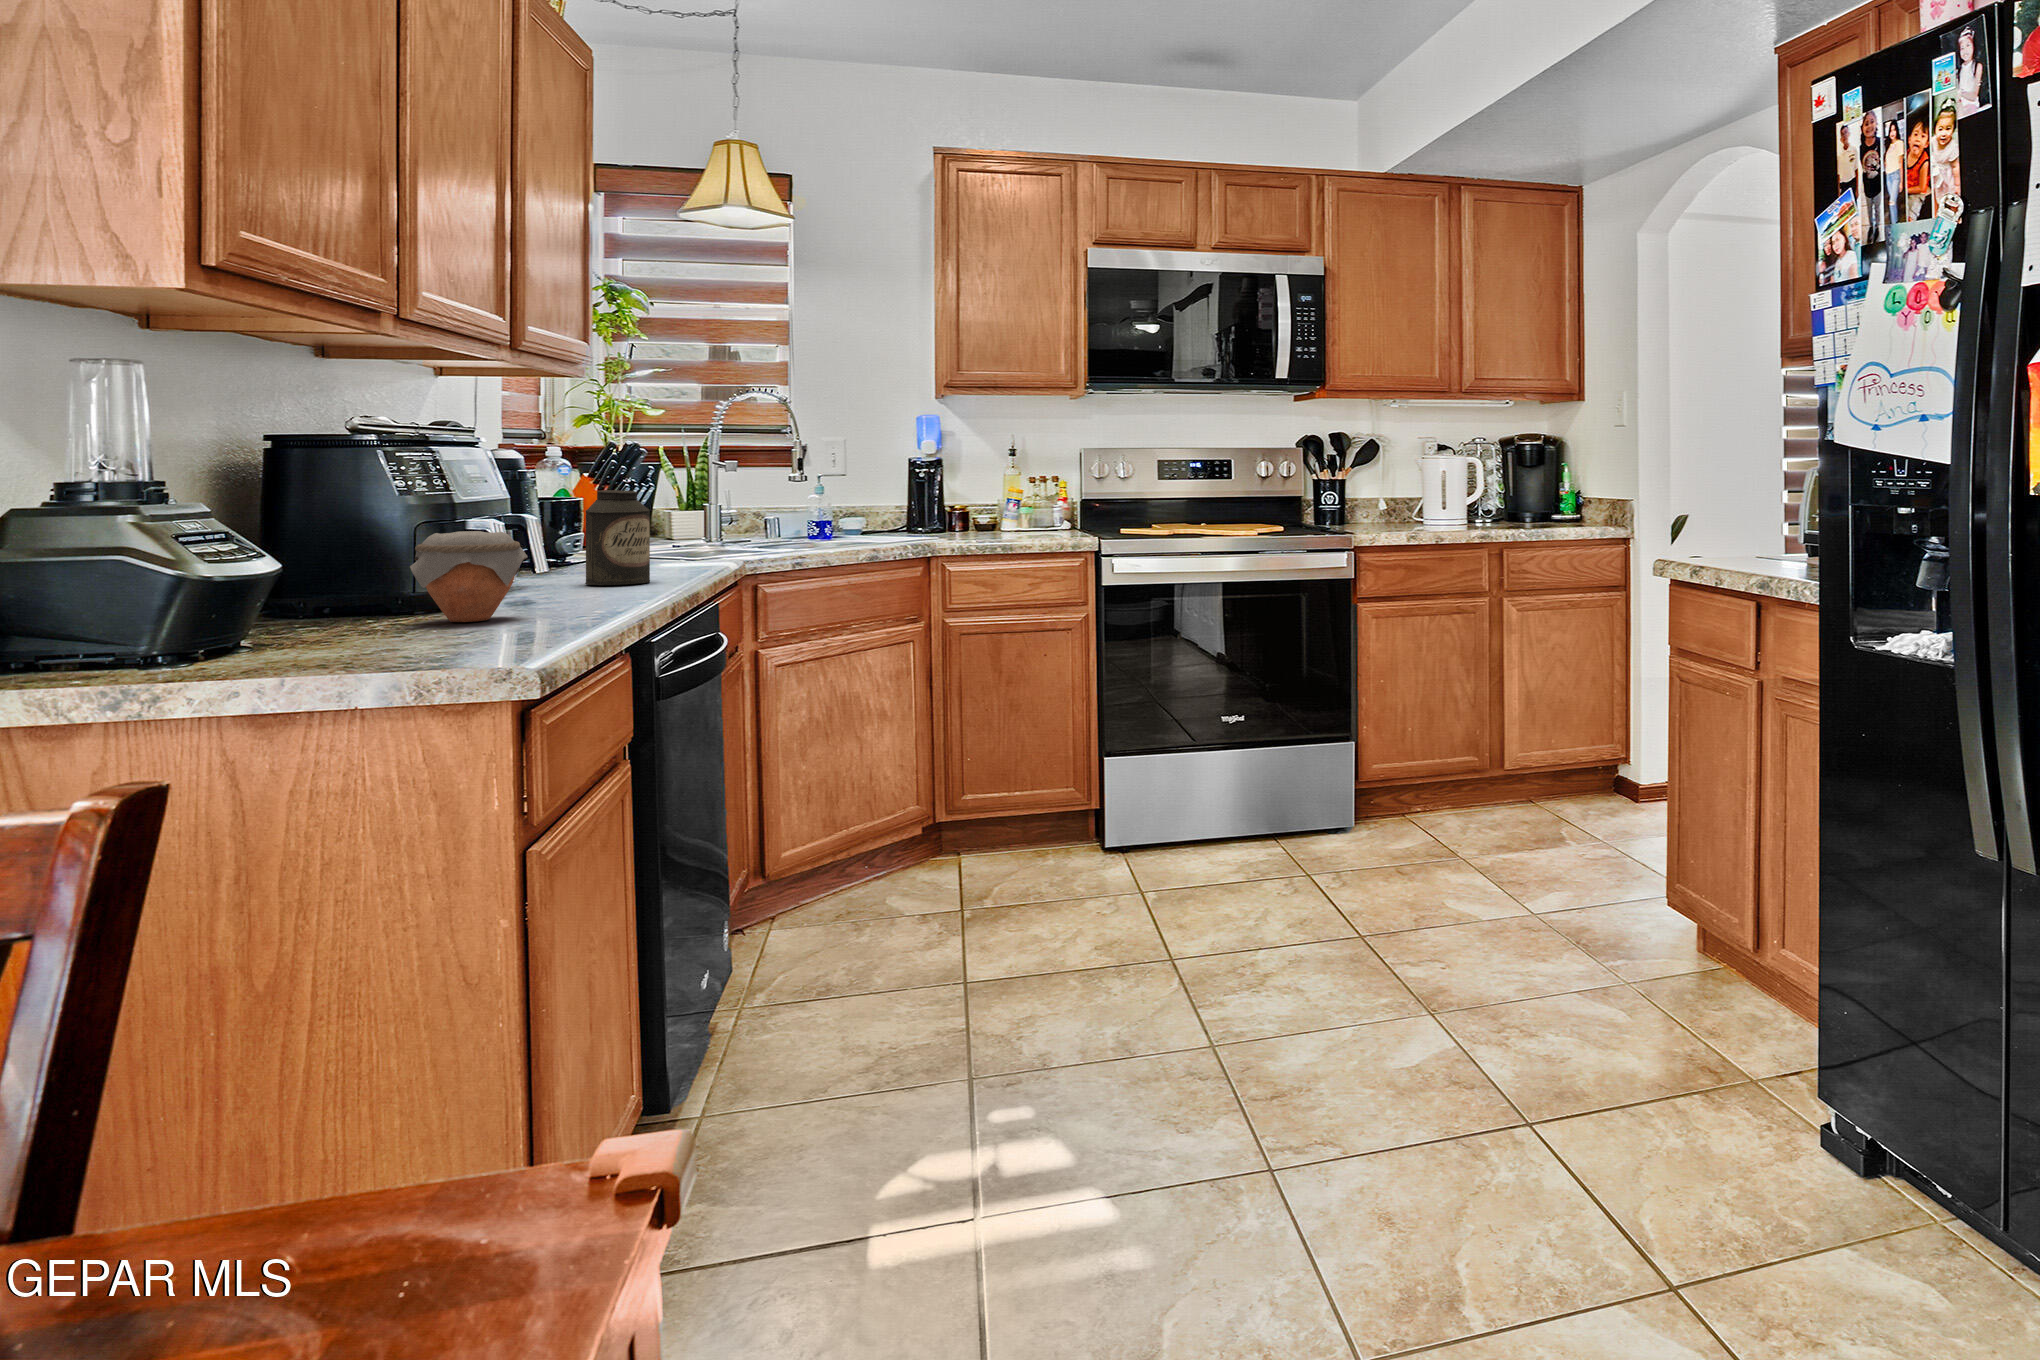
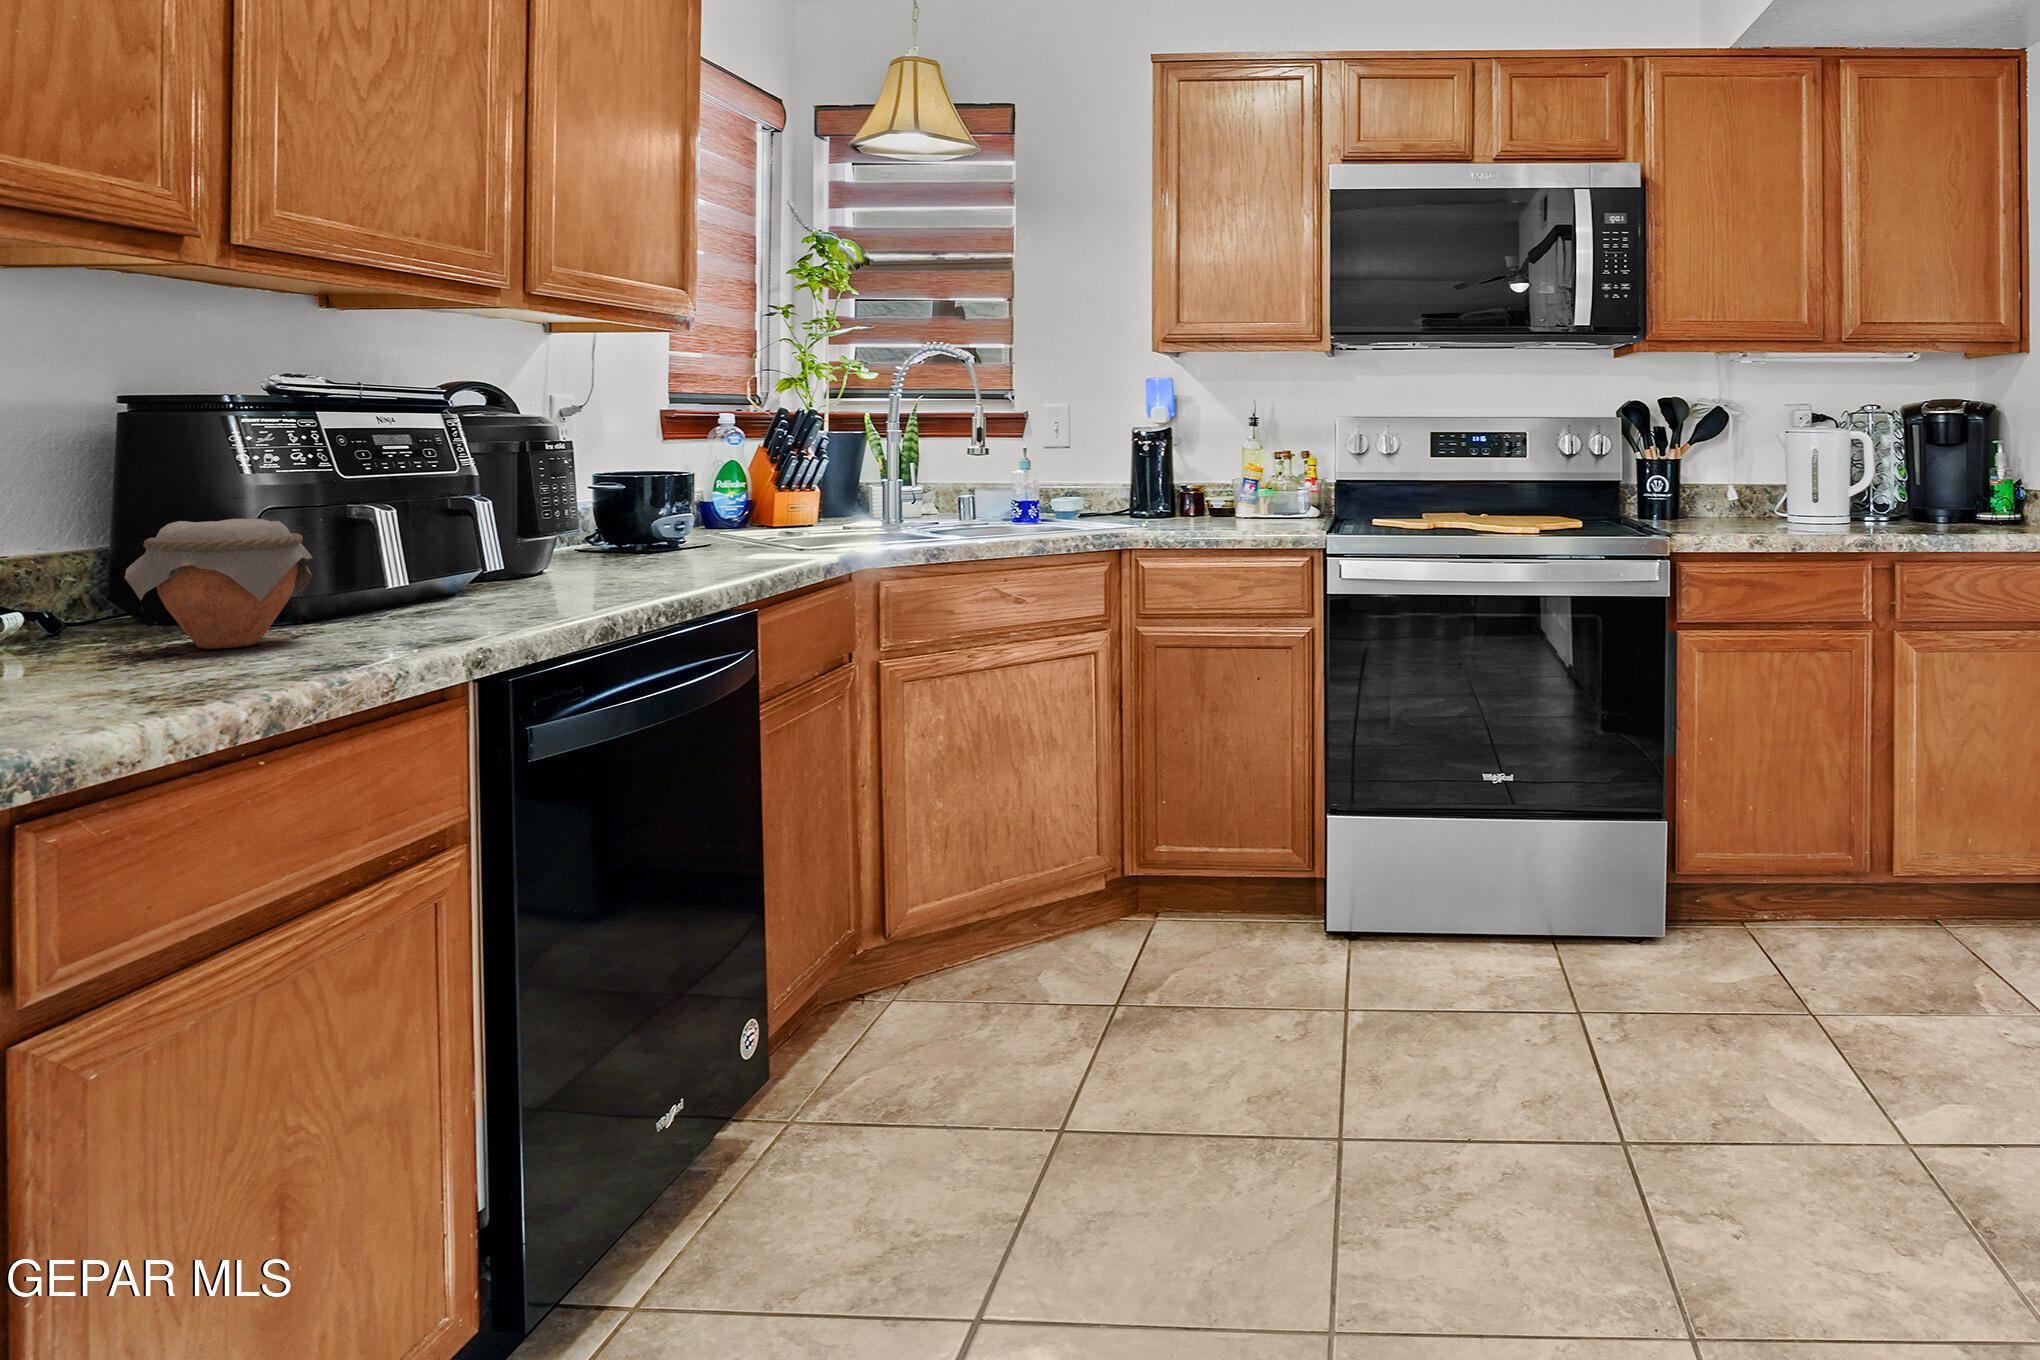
canister: present [586,490,650,585] -> none [556,462,640,588]

